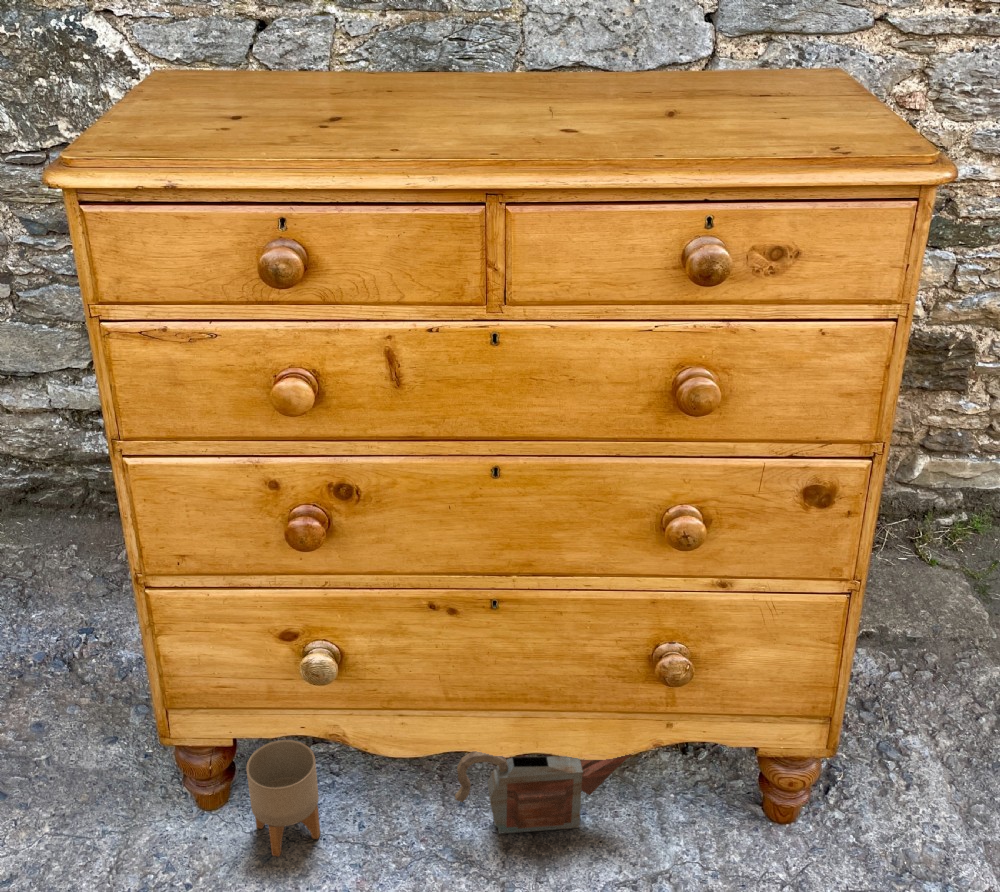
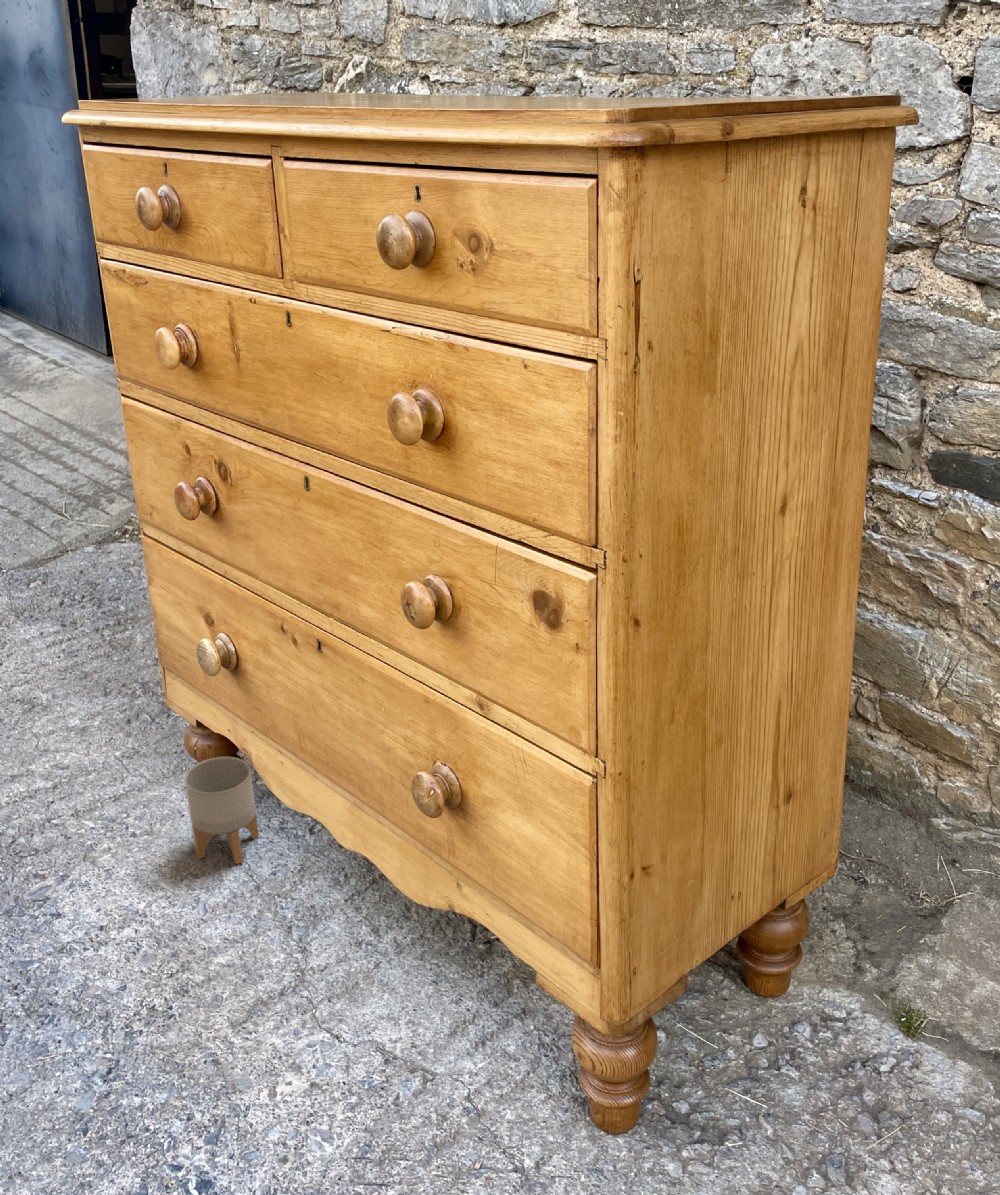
watering can: present [455,751,632,834] -> none [320,843,469,987]

